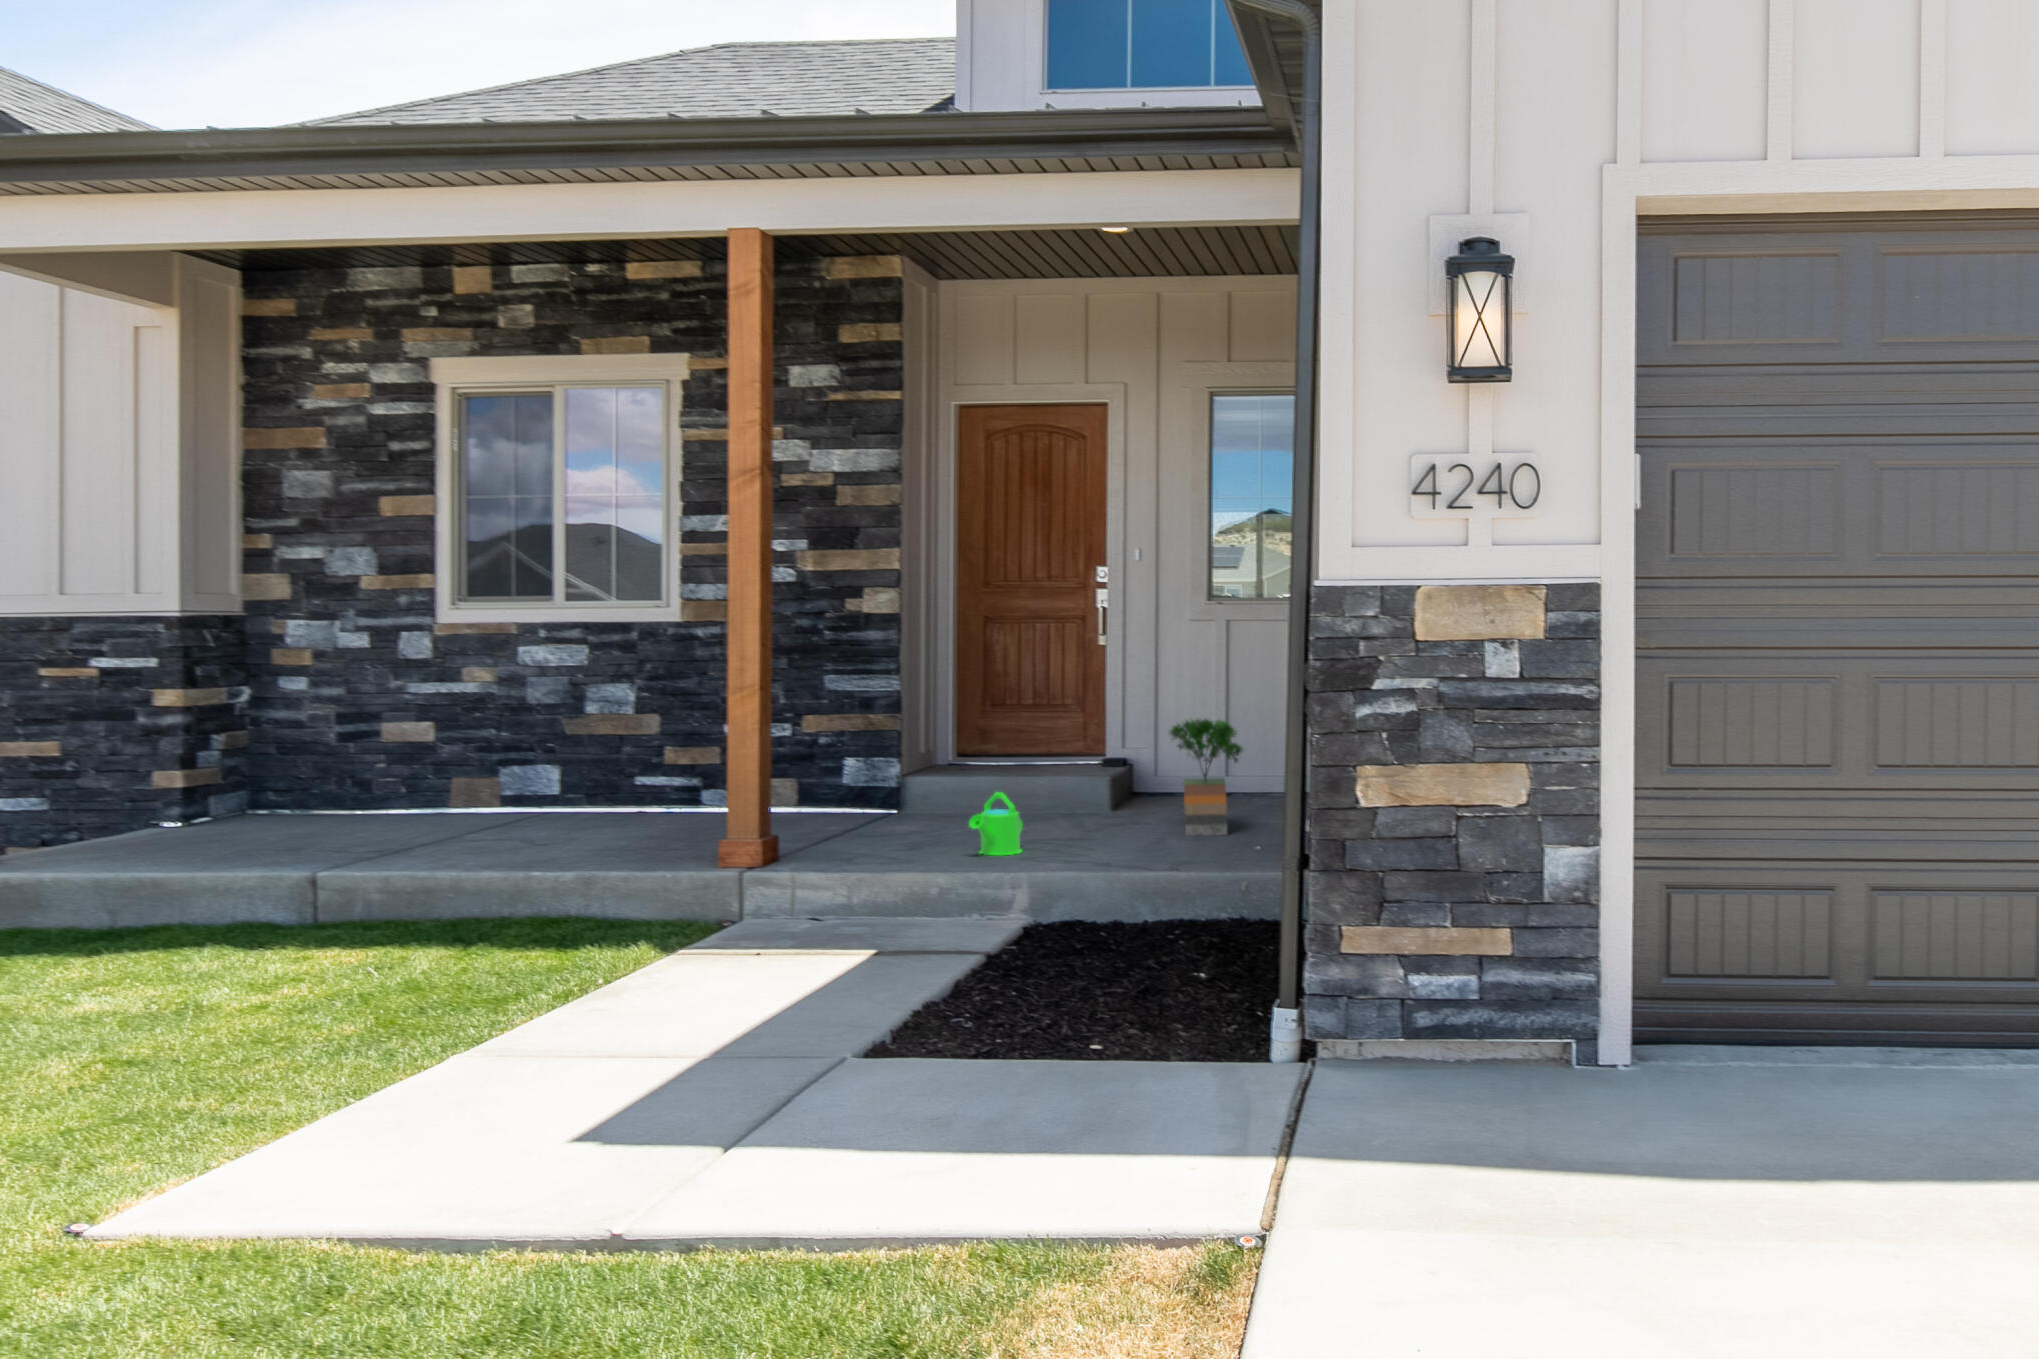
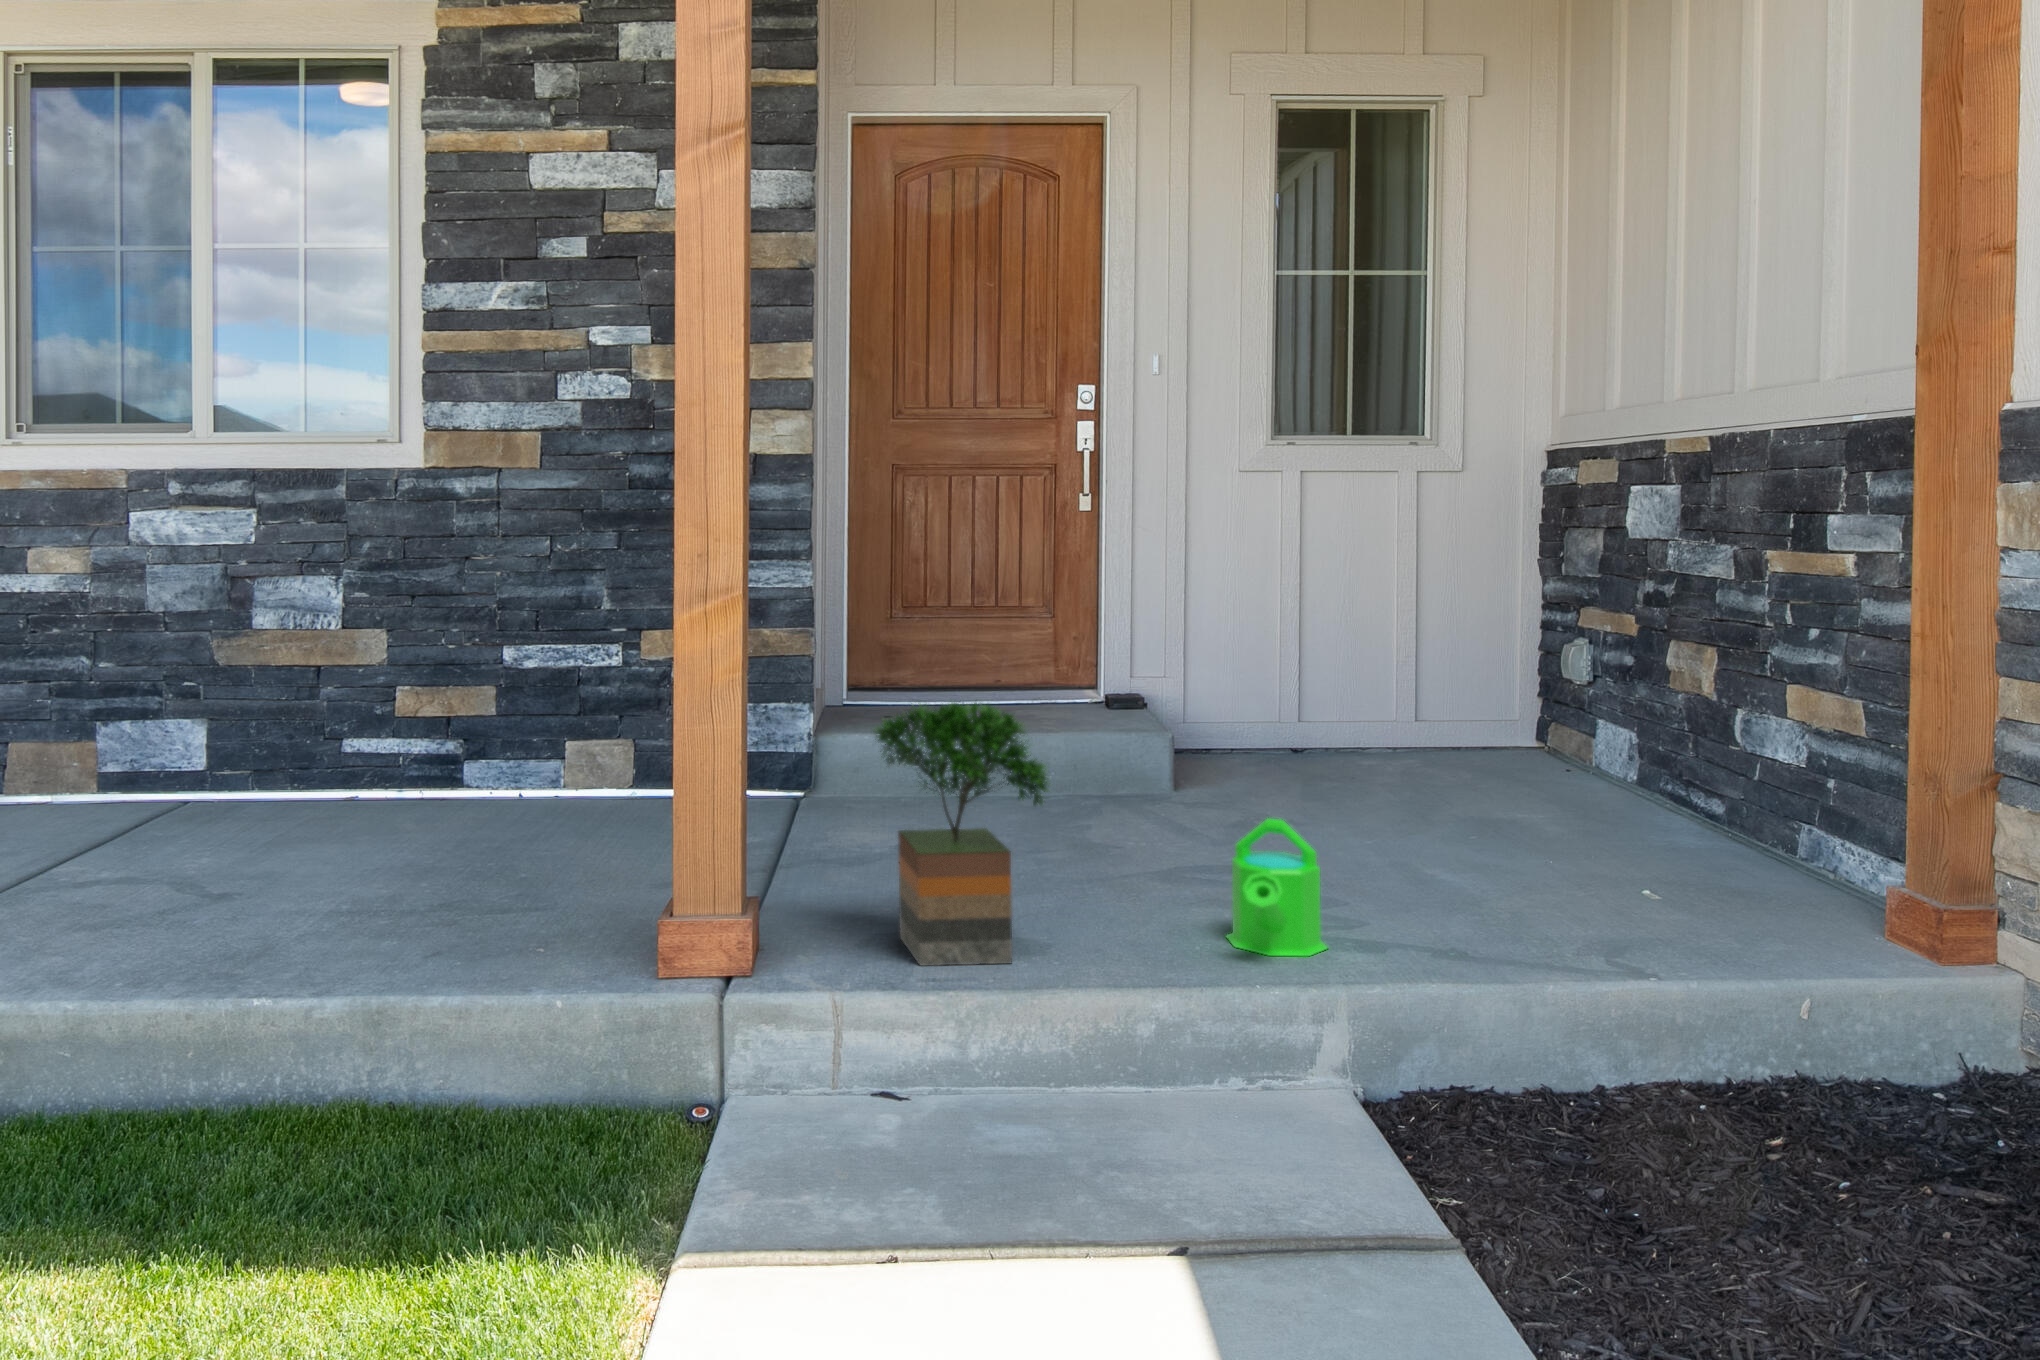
potted tree: present [1170,719,1243,836] -> present [874,703,1050,966]

